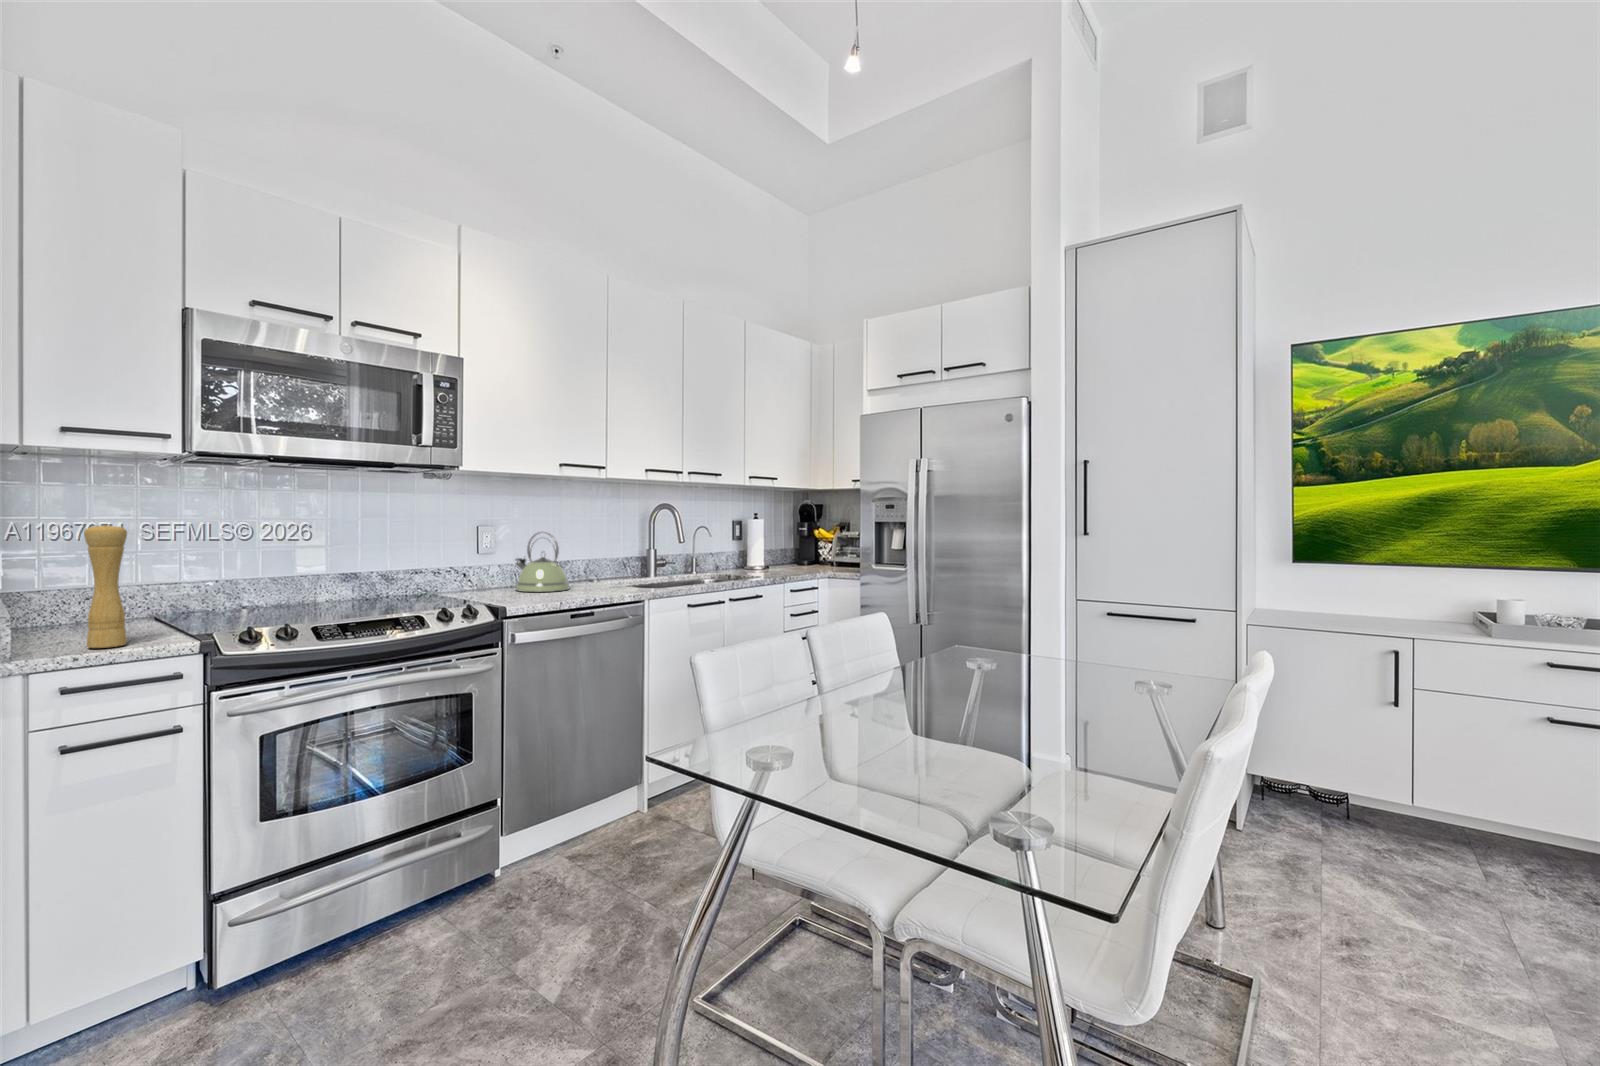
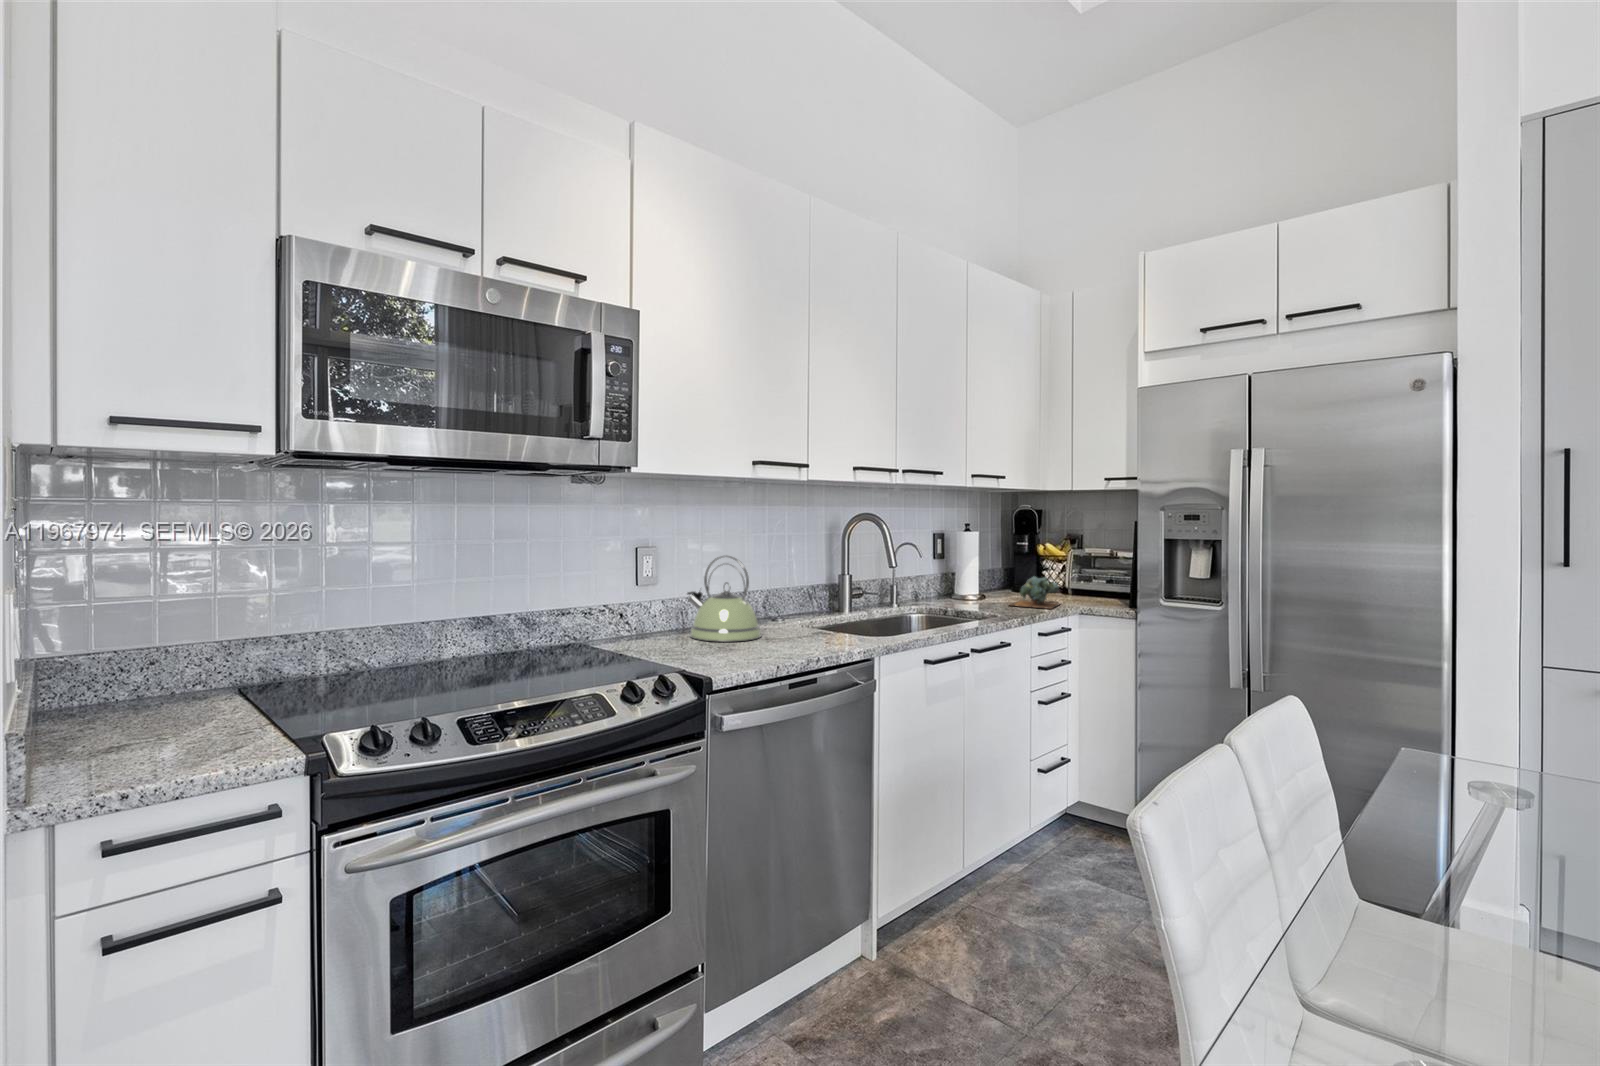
pepper mill: present [84,524,127,648] -> none [139,569,201,769]
succulent plant: none [778,551,821,574] -> present [1010,577,1060,609]

